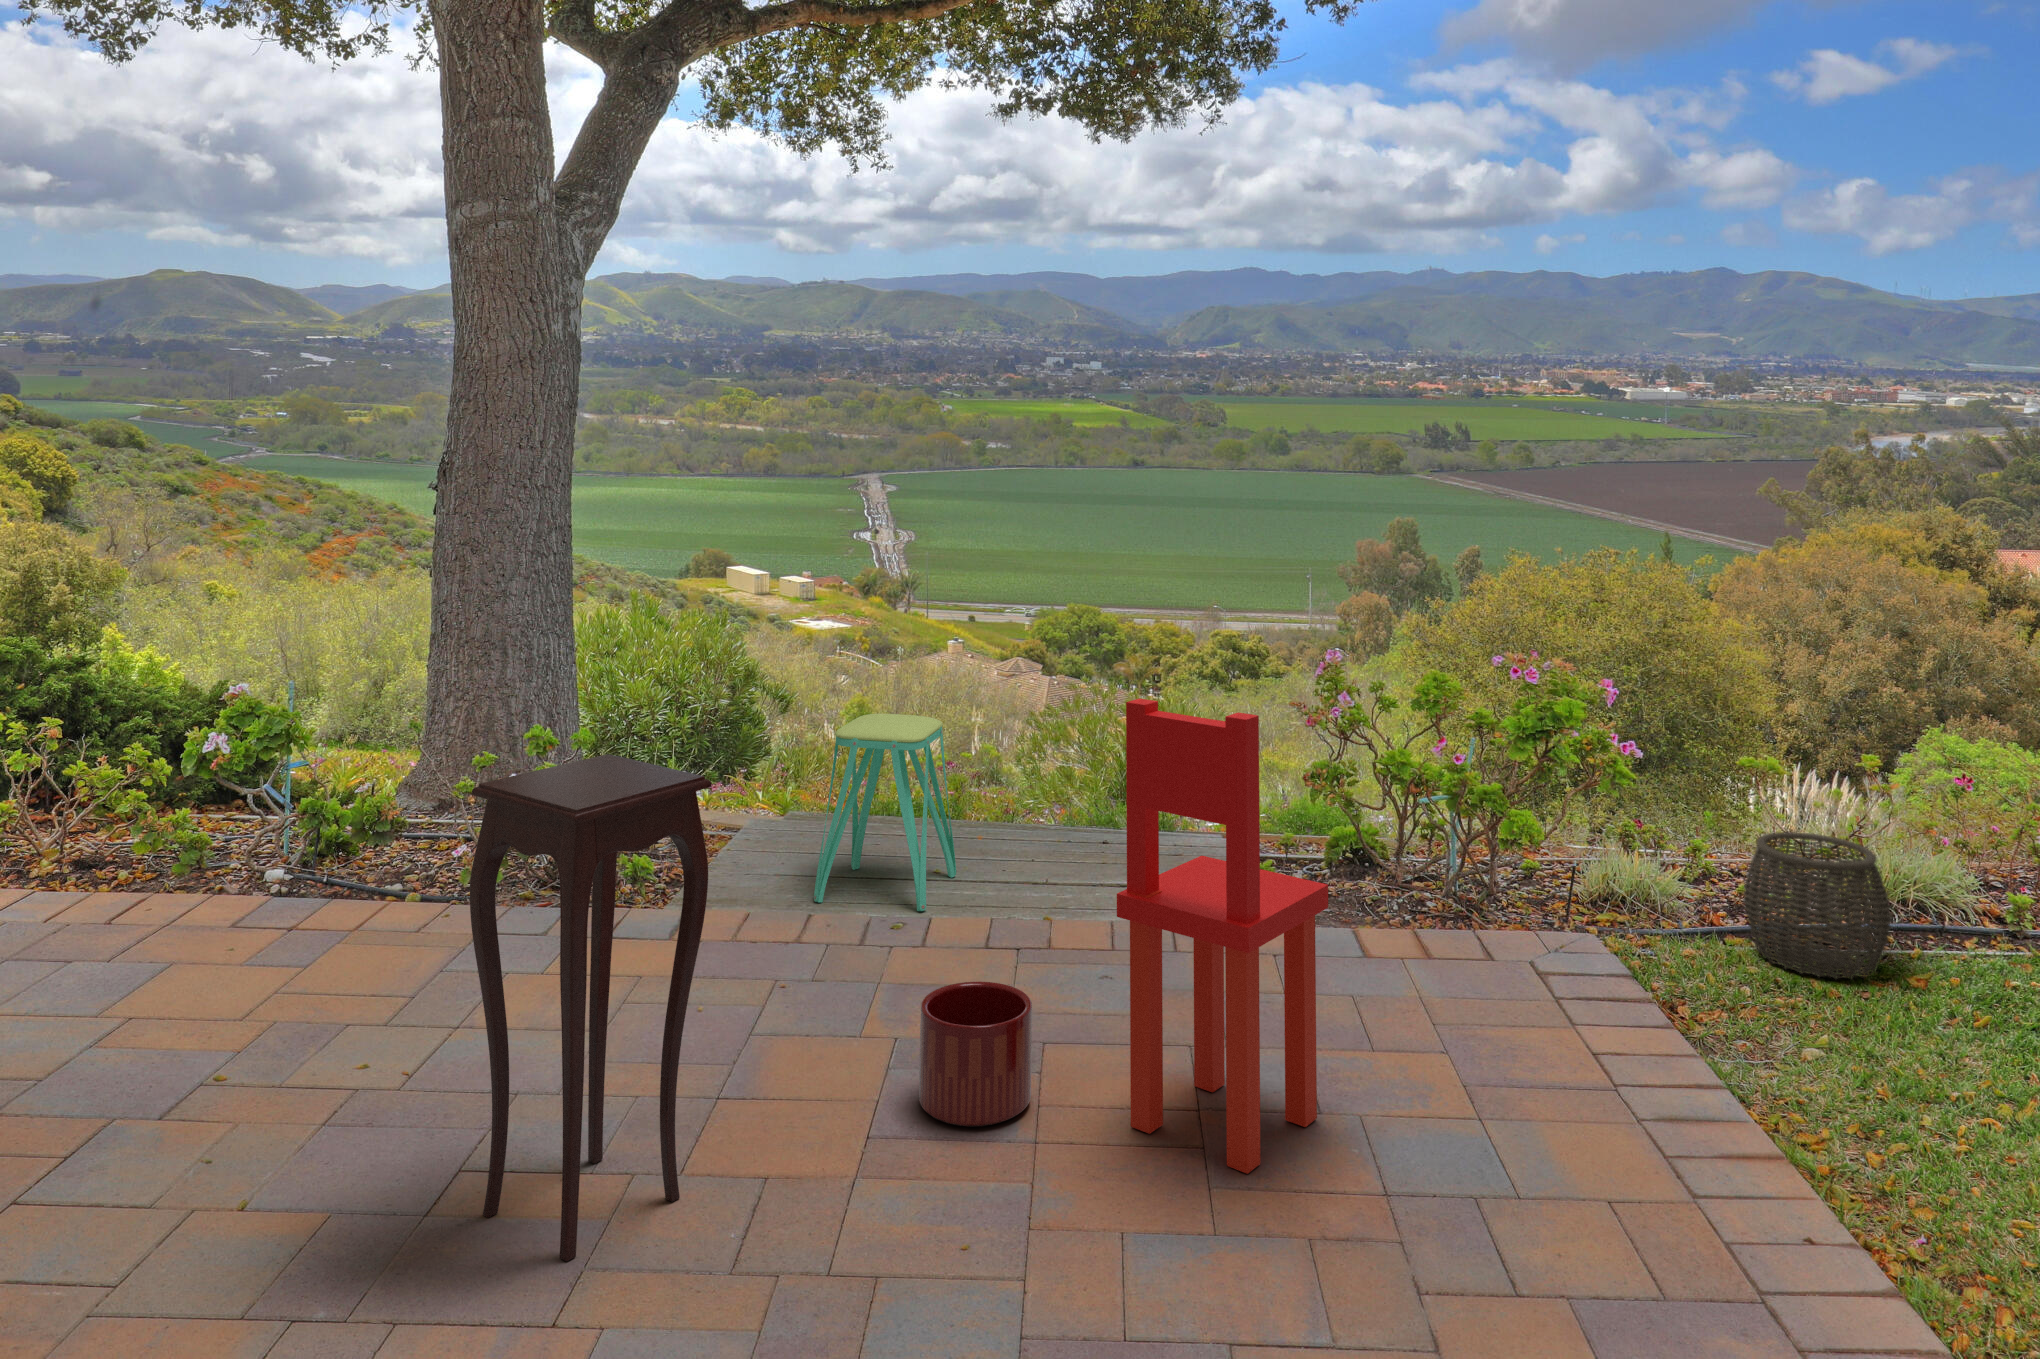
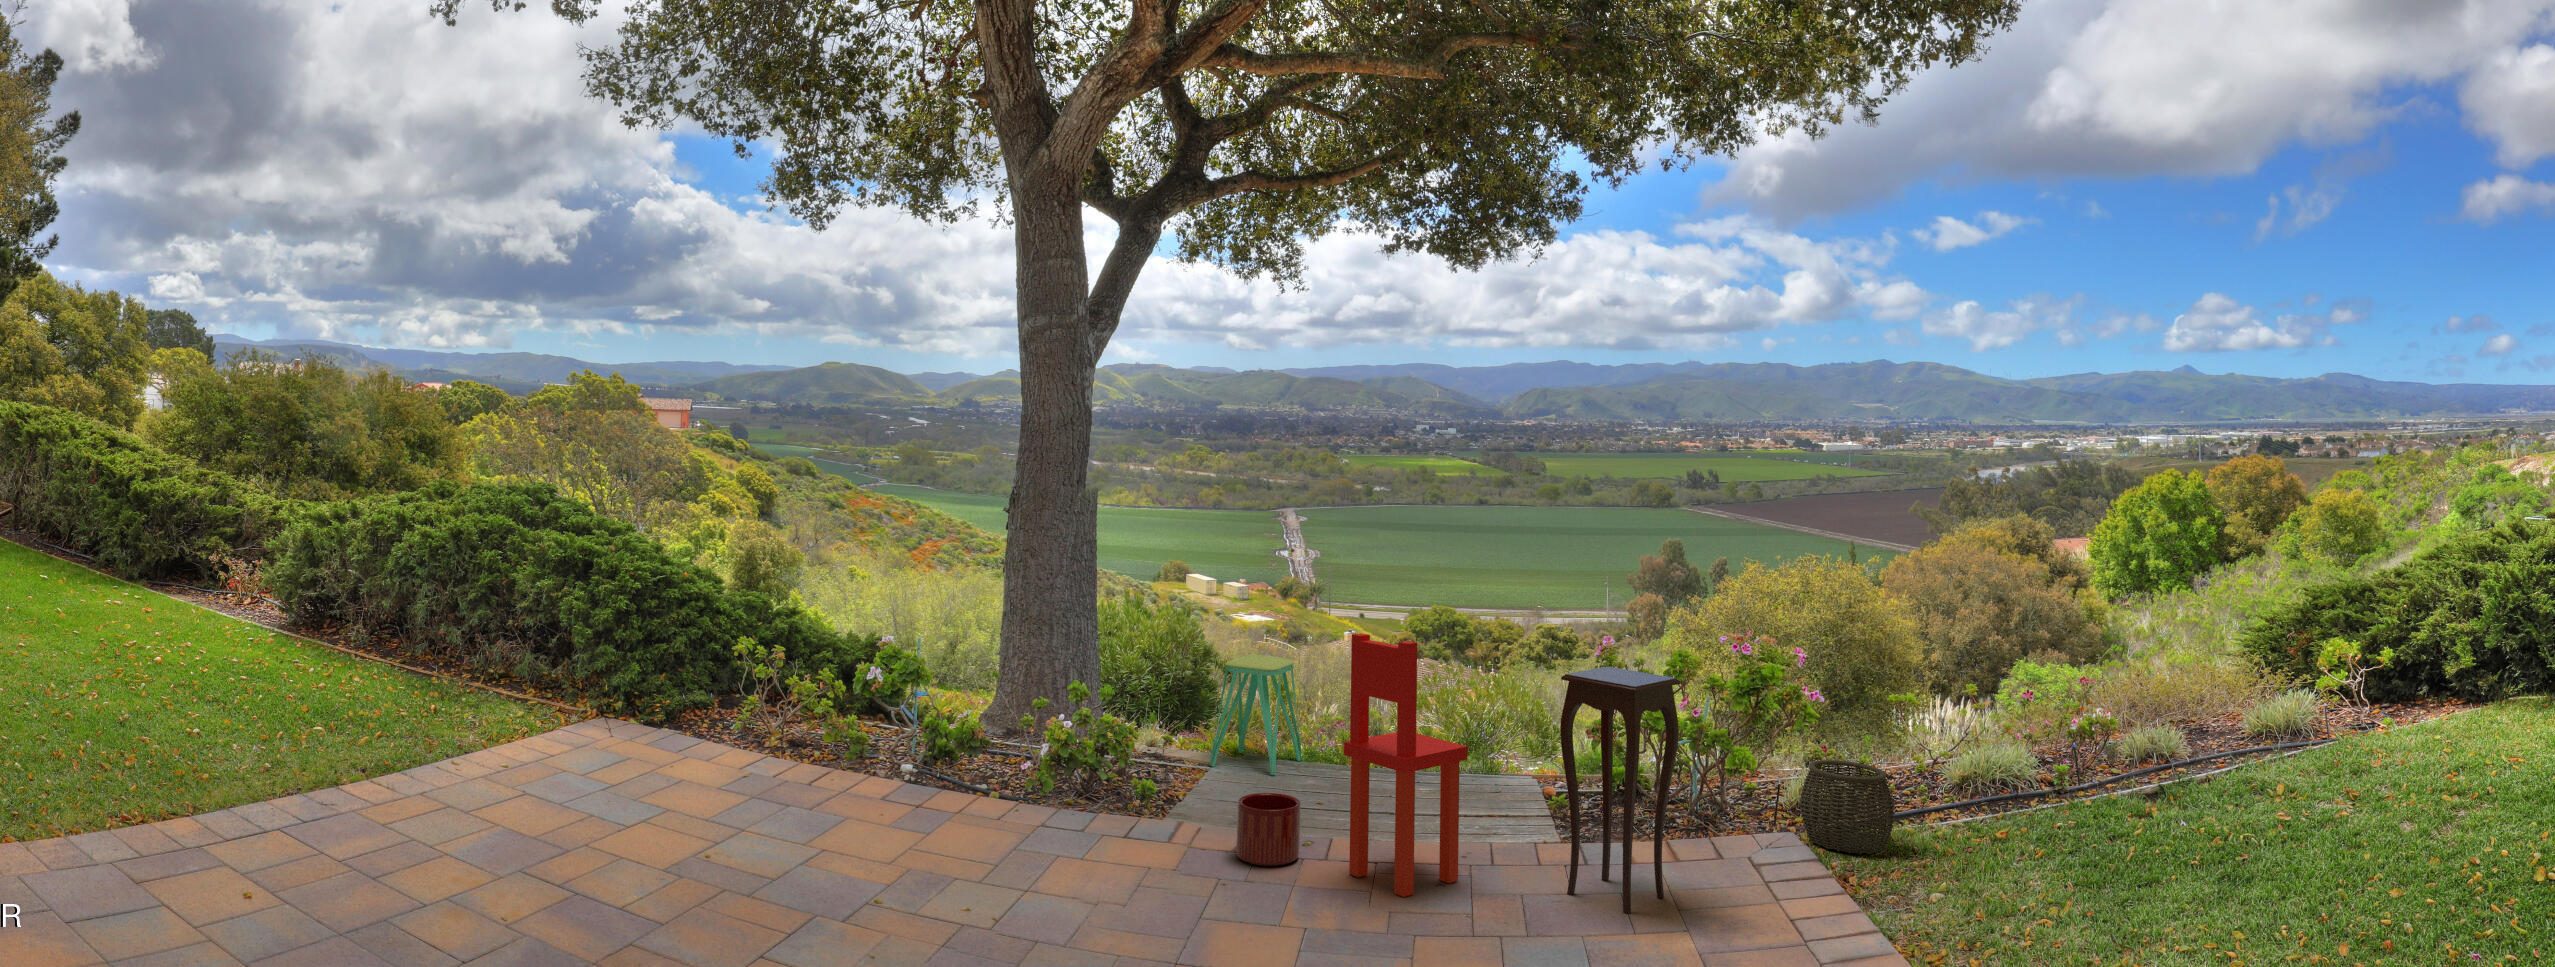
side table: present [470,754,712,1261] -> present [1560,666,1680,913]

